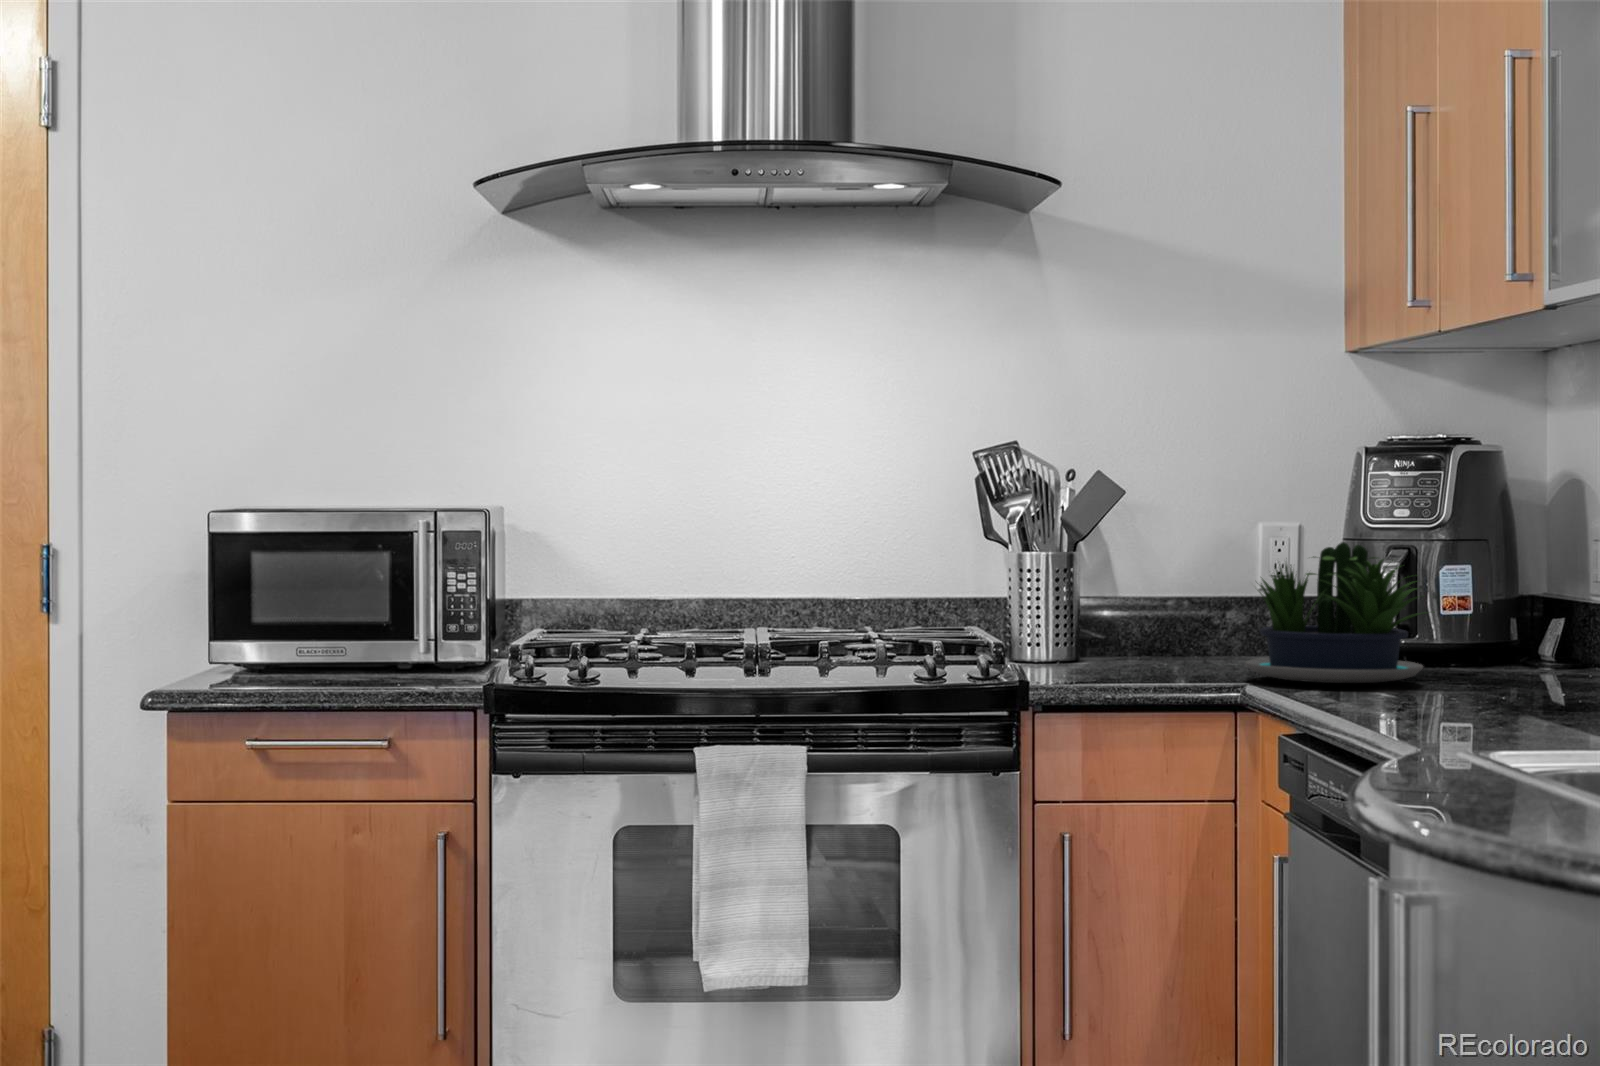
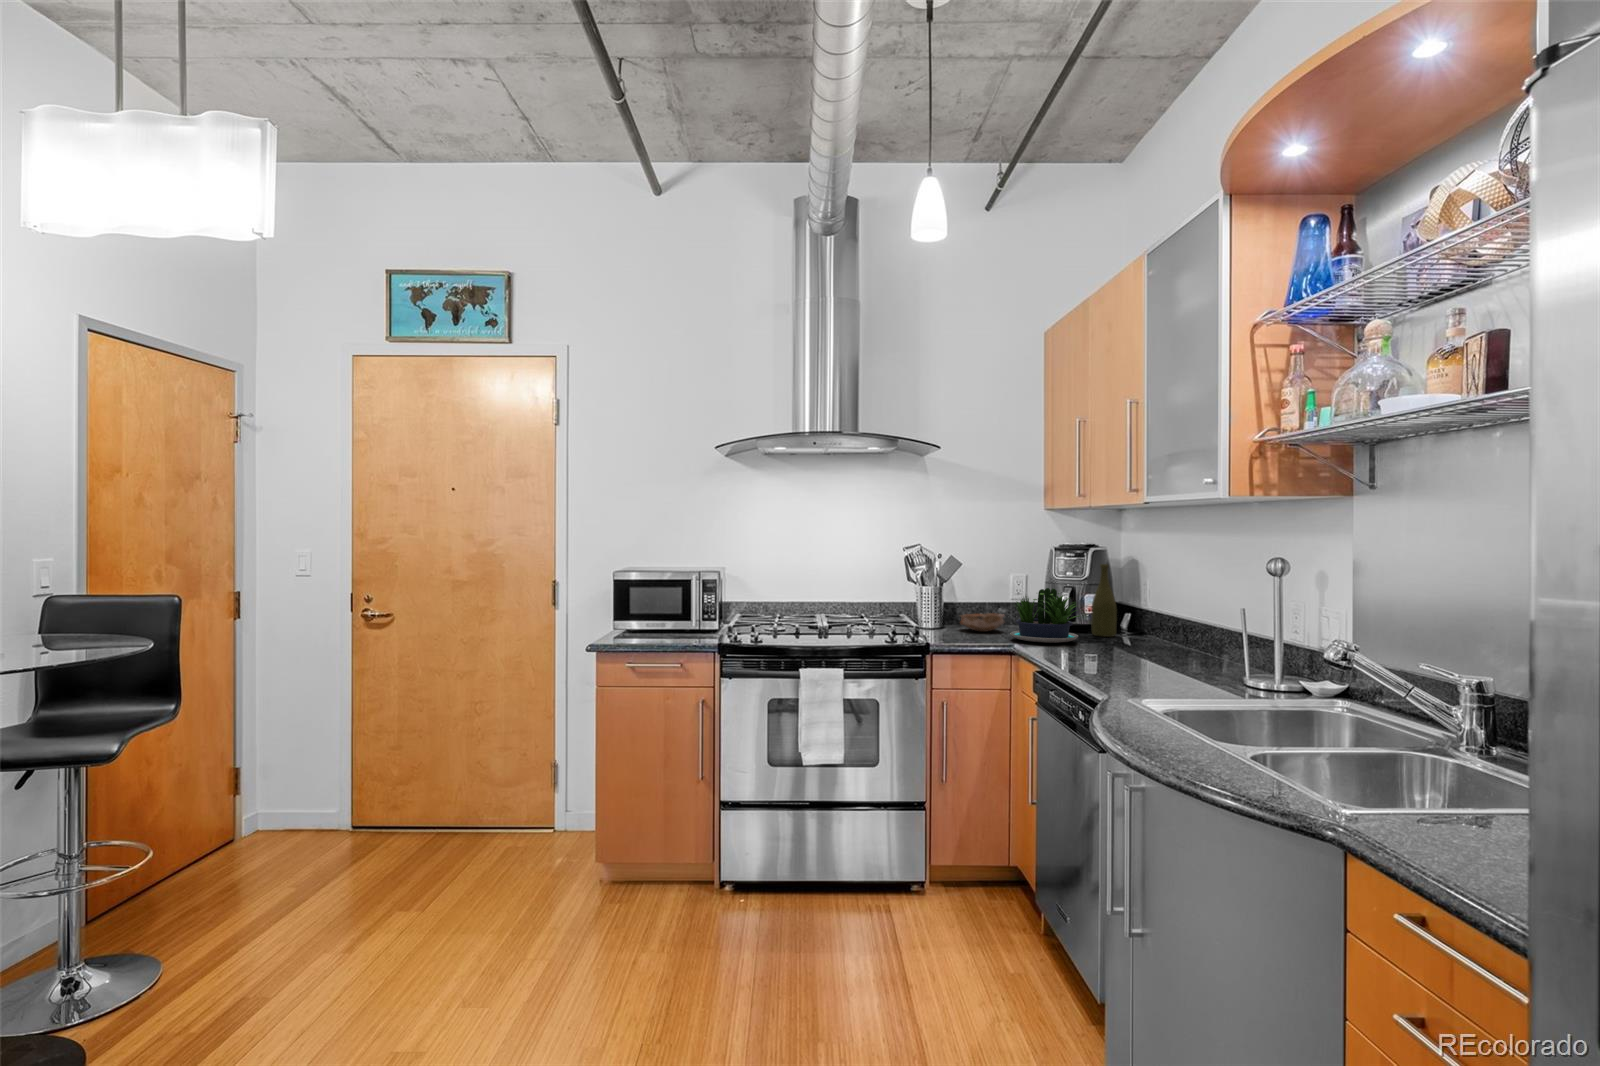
bottle: none [1460,486,1525,674] -> present [1092,564,1117,637]
bowl: none [1117,620,1235,665] -> present [960,613,1004,631]

